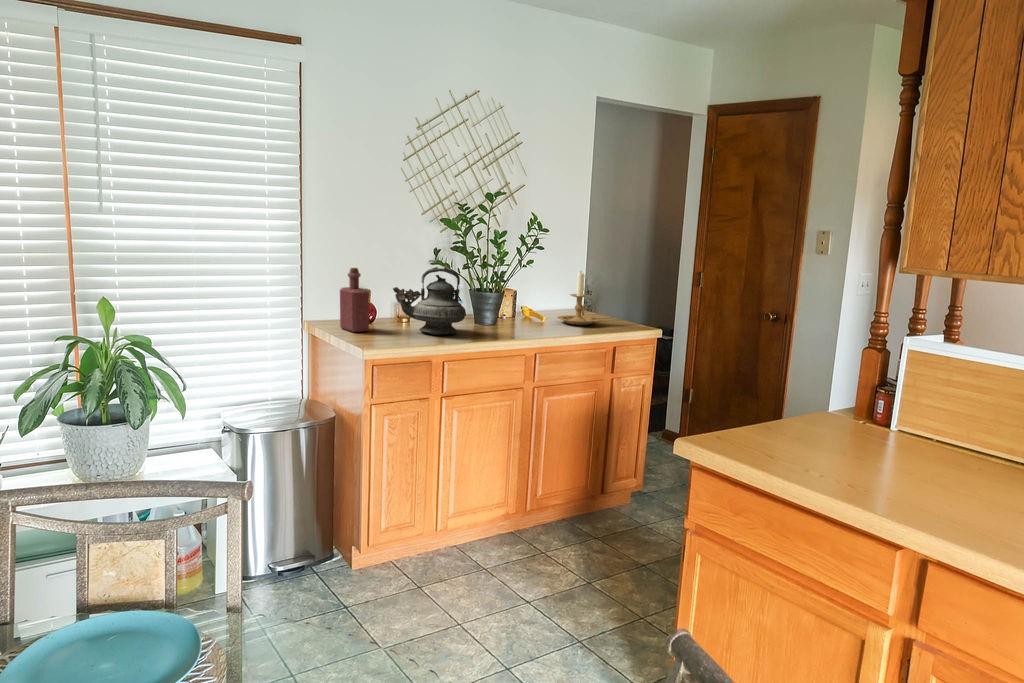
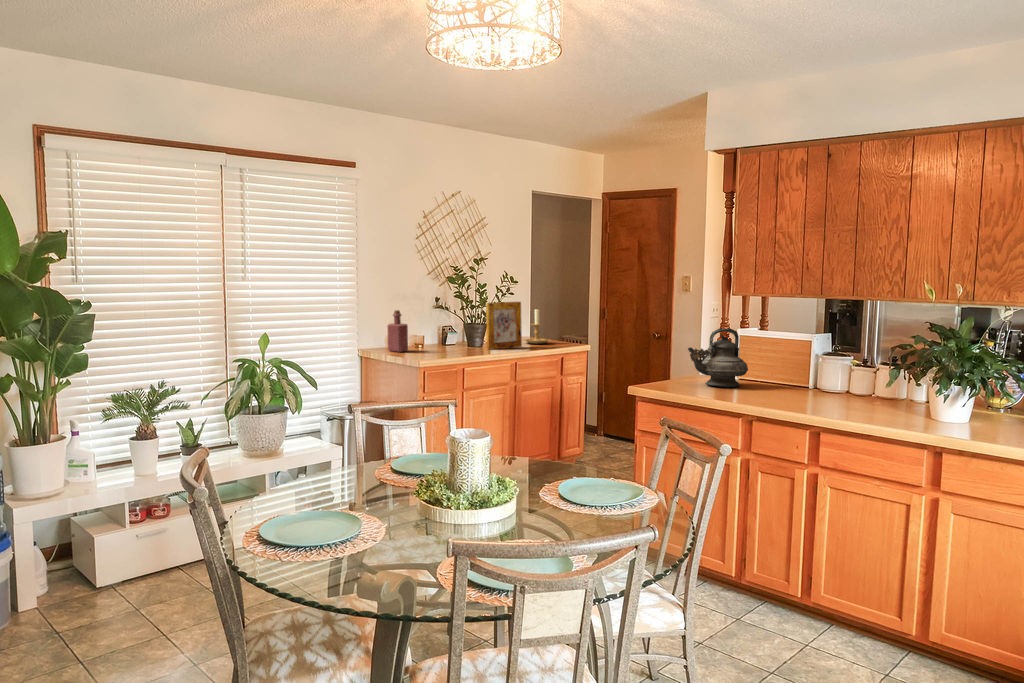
picture frame: none [494,262,553,334] -> present [486,302,522,350]
teapot: present [393,267,466,335] -> present [688,328,748,387]

